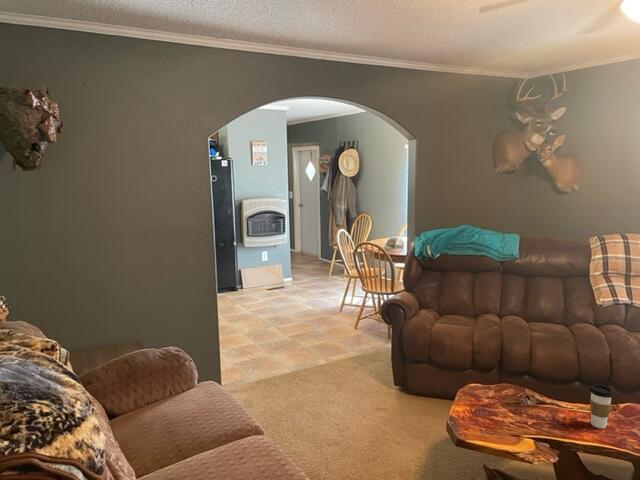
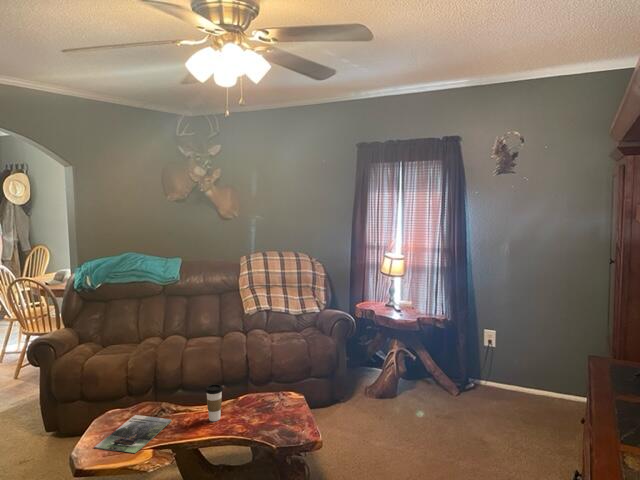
magazine: none [469,394,544,439] -> present [94,415,172,453]

